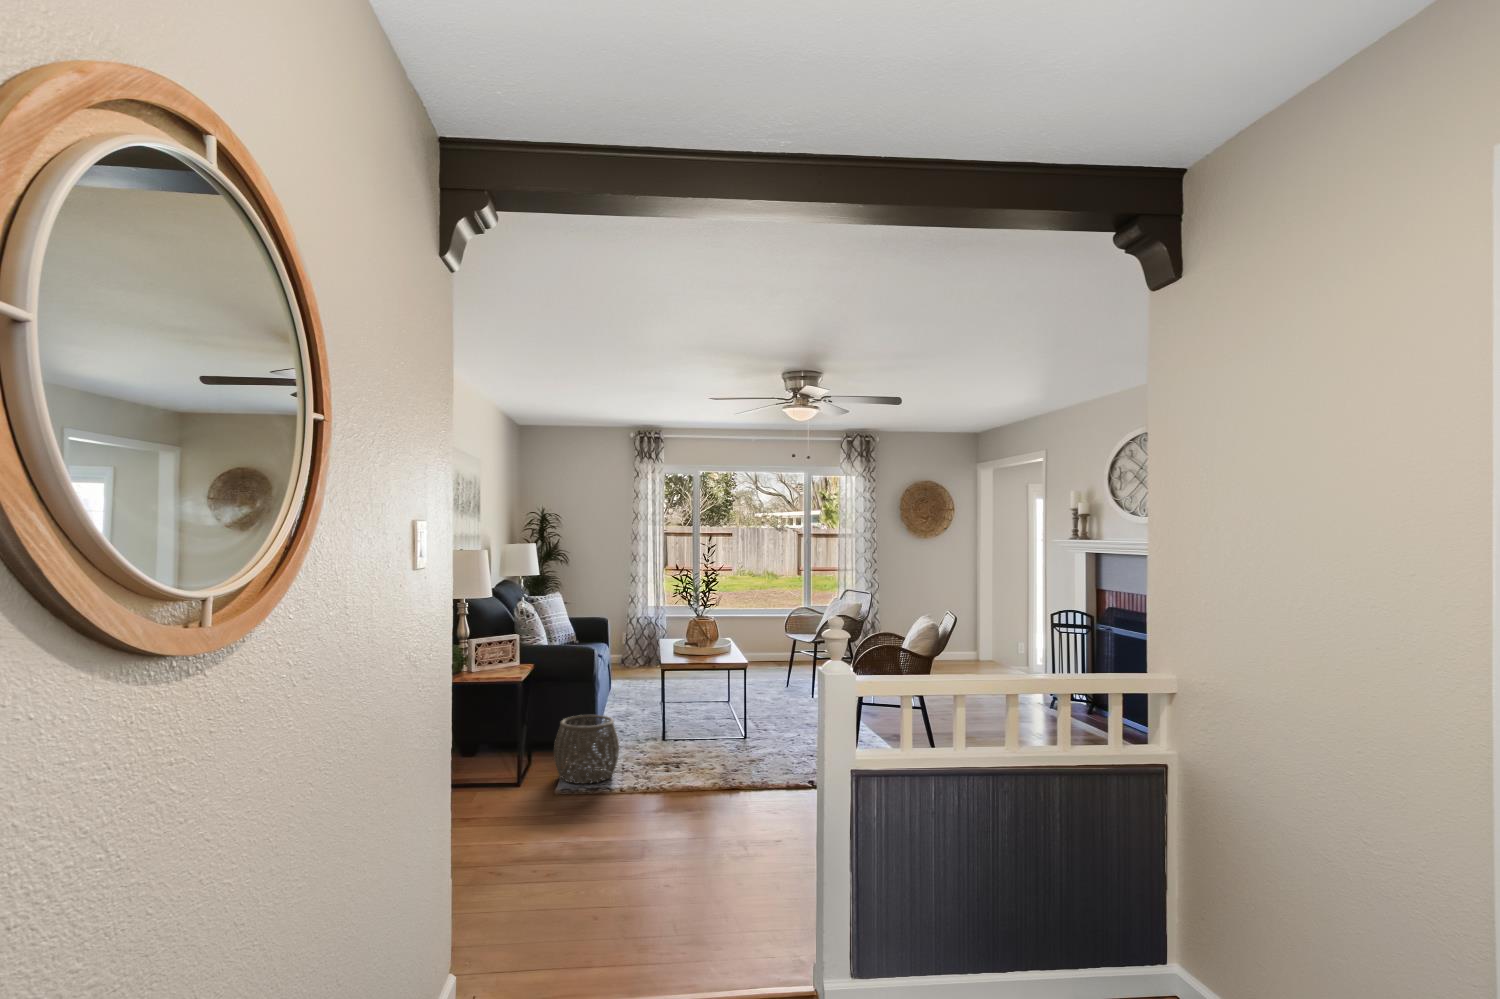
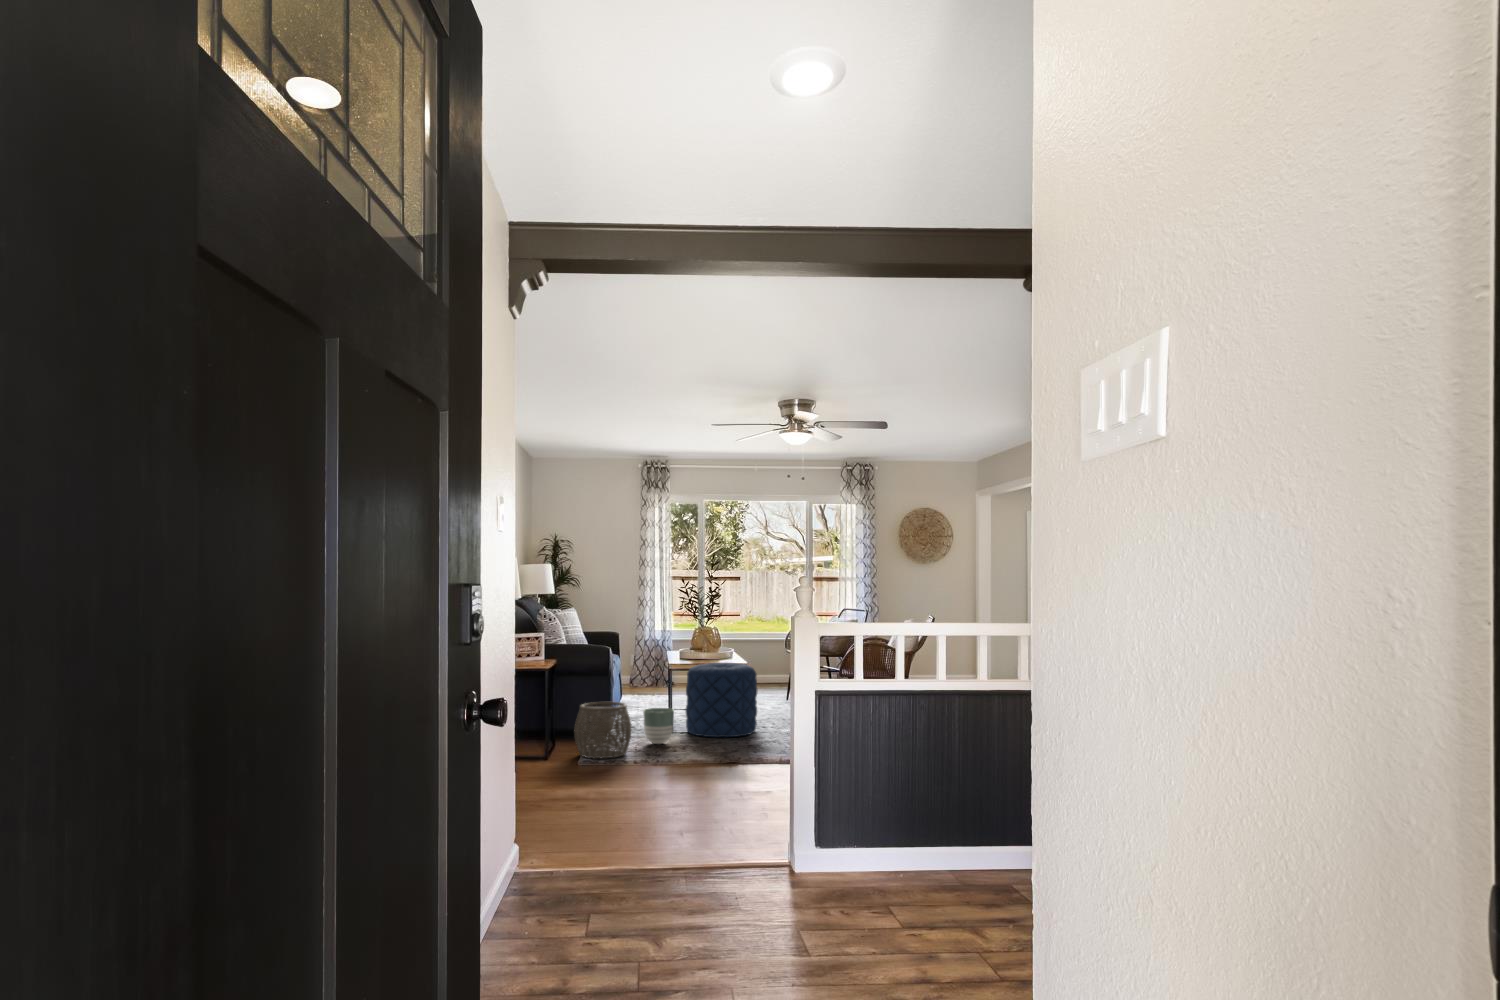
pouf: none [680,660,758,747] -> present [686,663,757,737]
planter: none [633,716,667,758] -> present [643,708,674,744]

